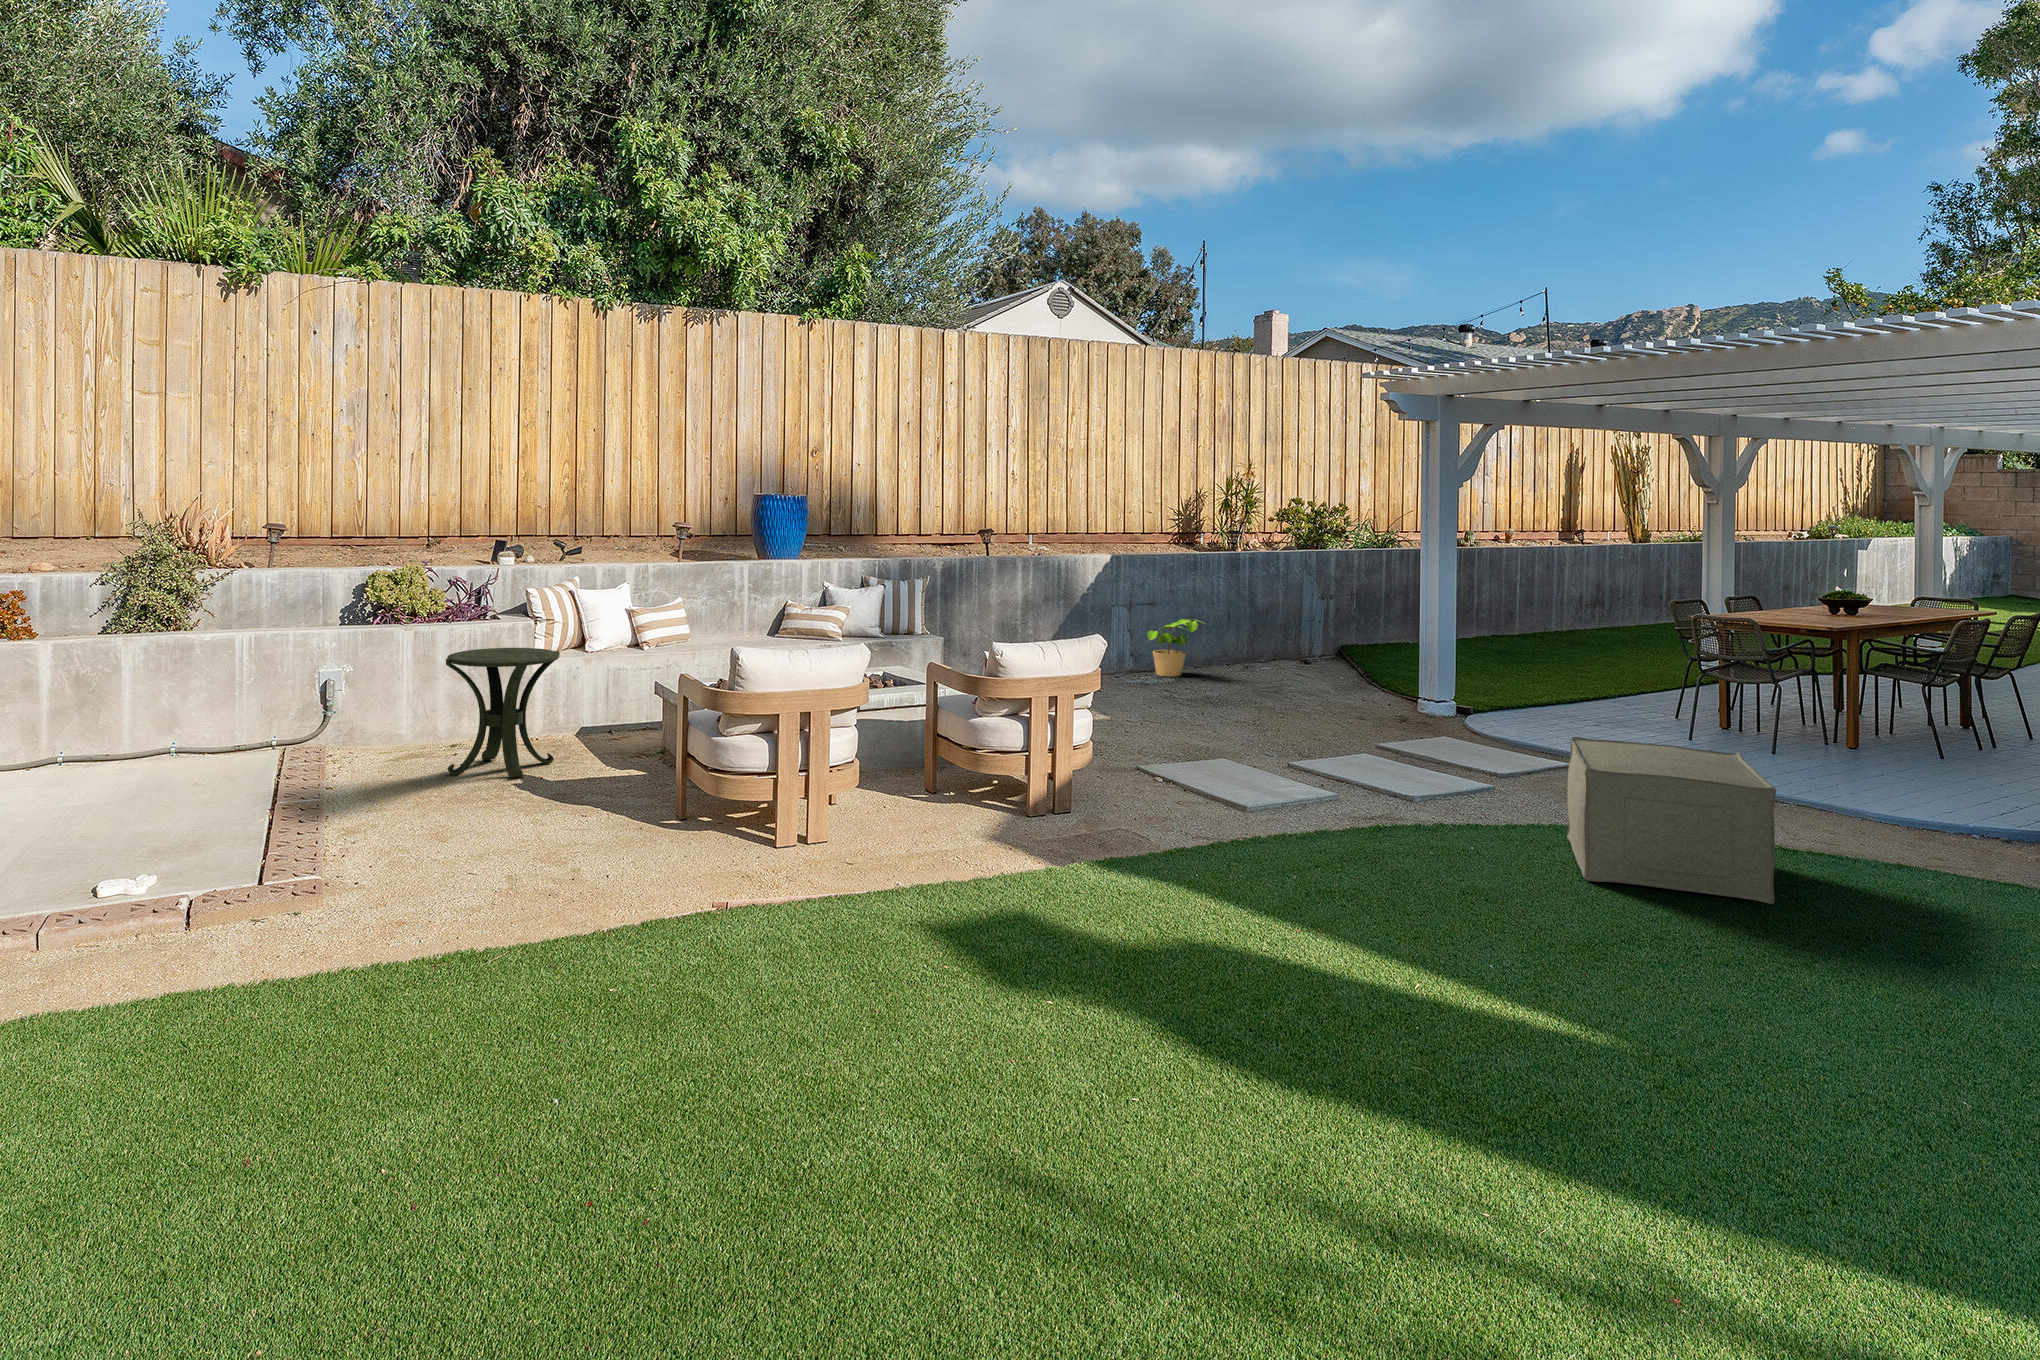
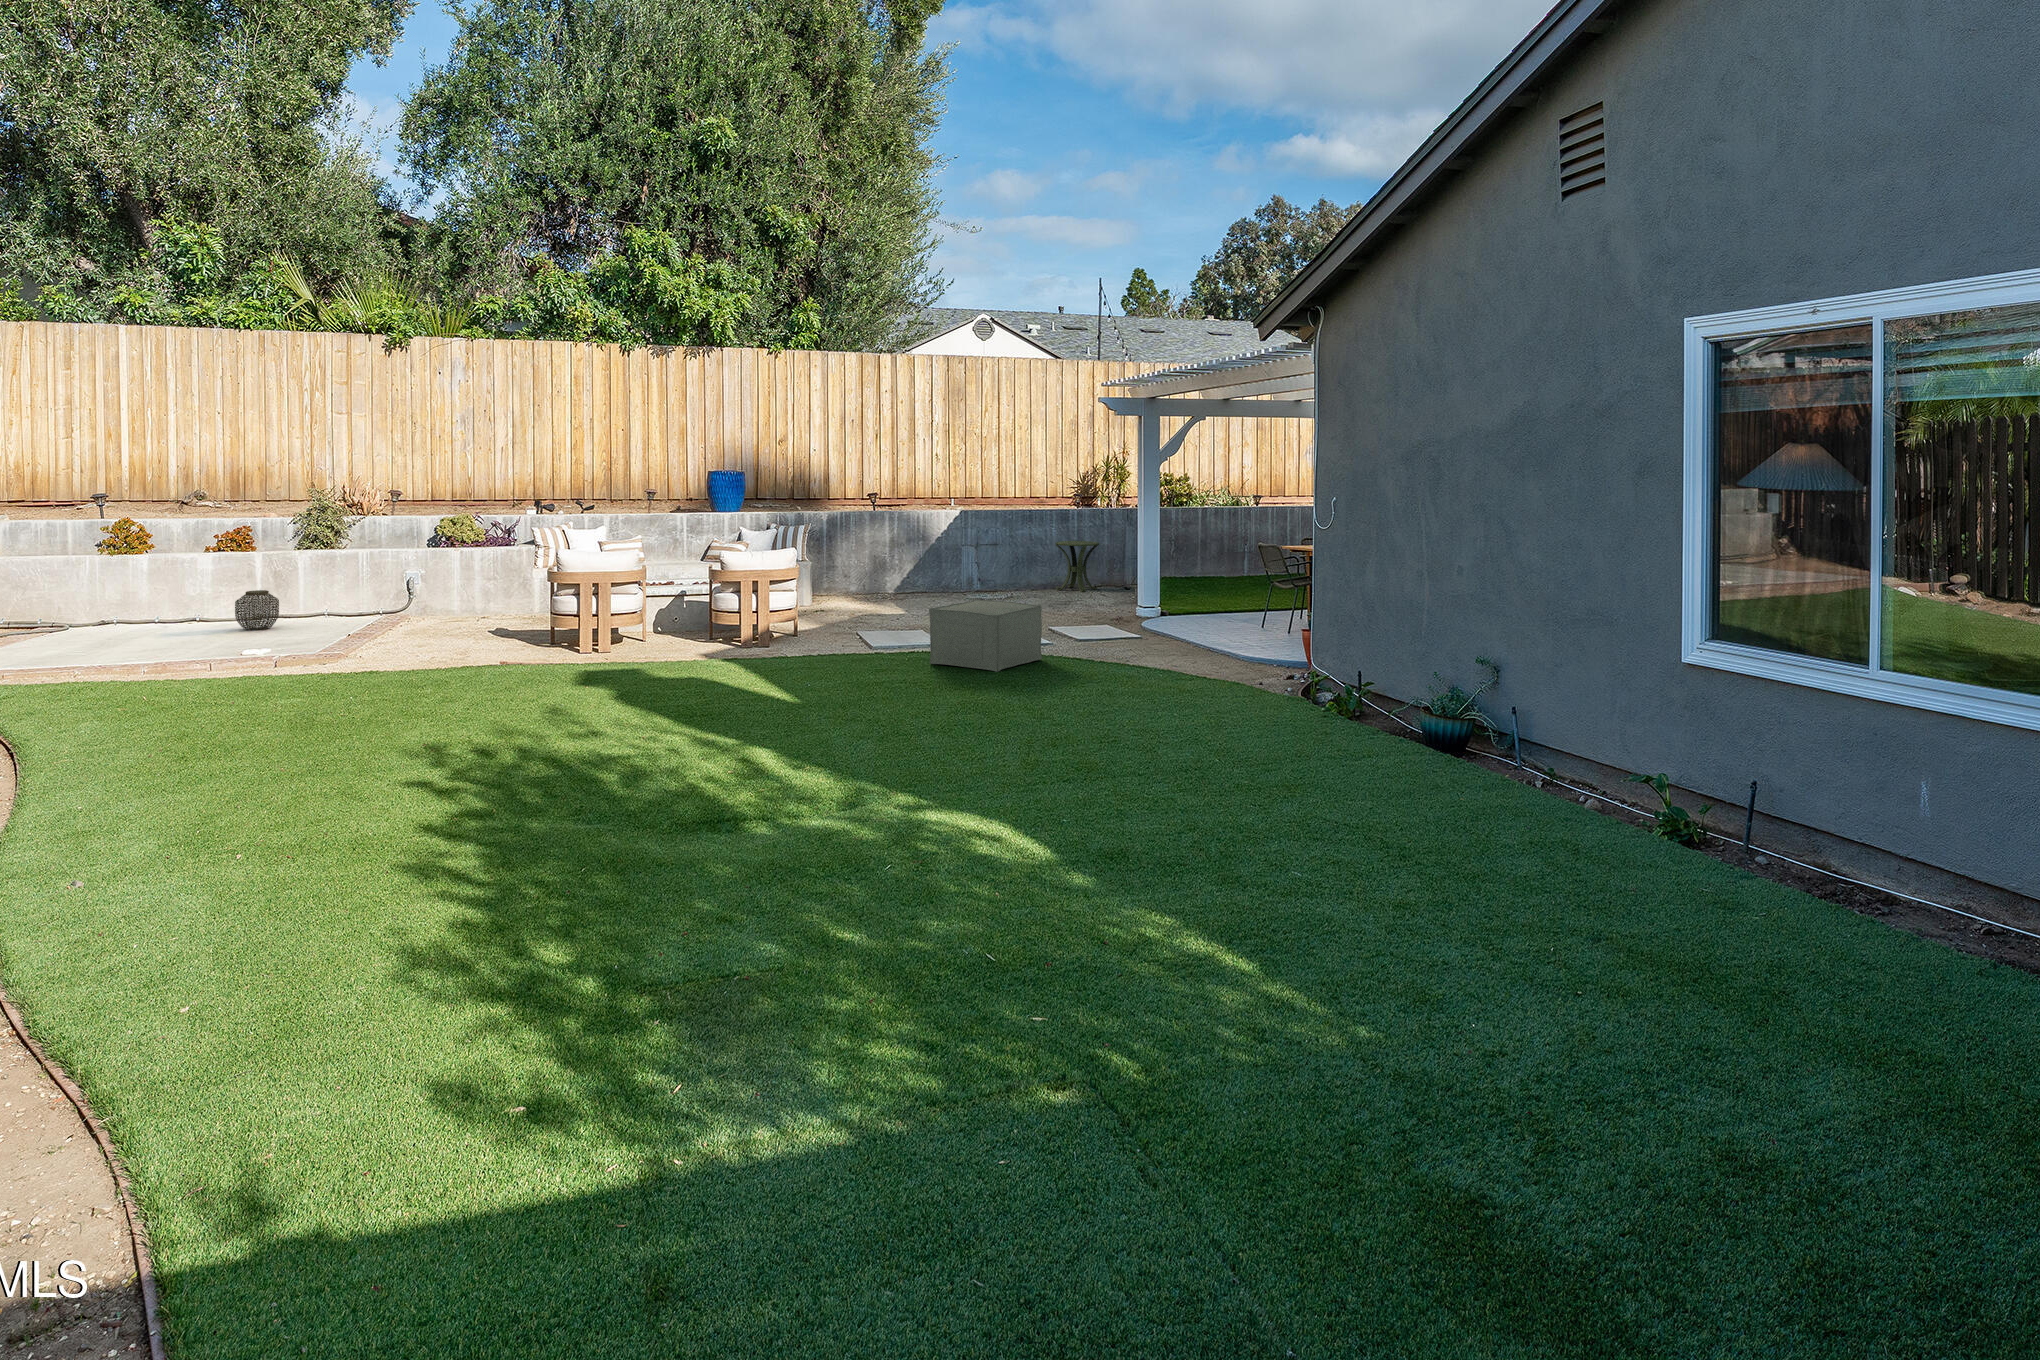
potted plant: present [1147,619,1205,677] -> none [965,553,1000,591]
side table: present [446,648,560,778] -> present [1055,541,1099,592]
woven basket: none [18,726,110,811] -> present [235,590,279,630]

